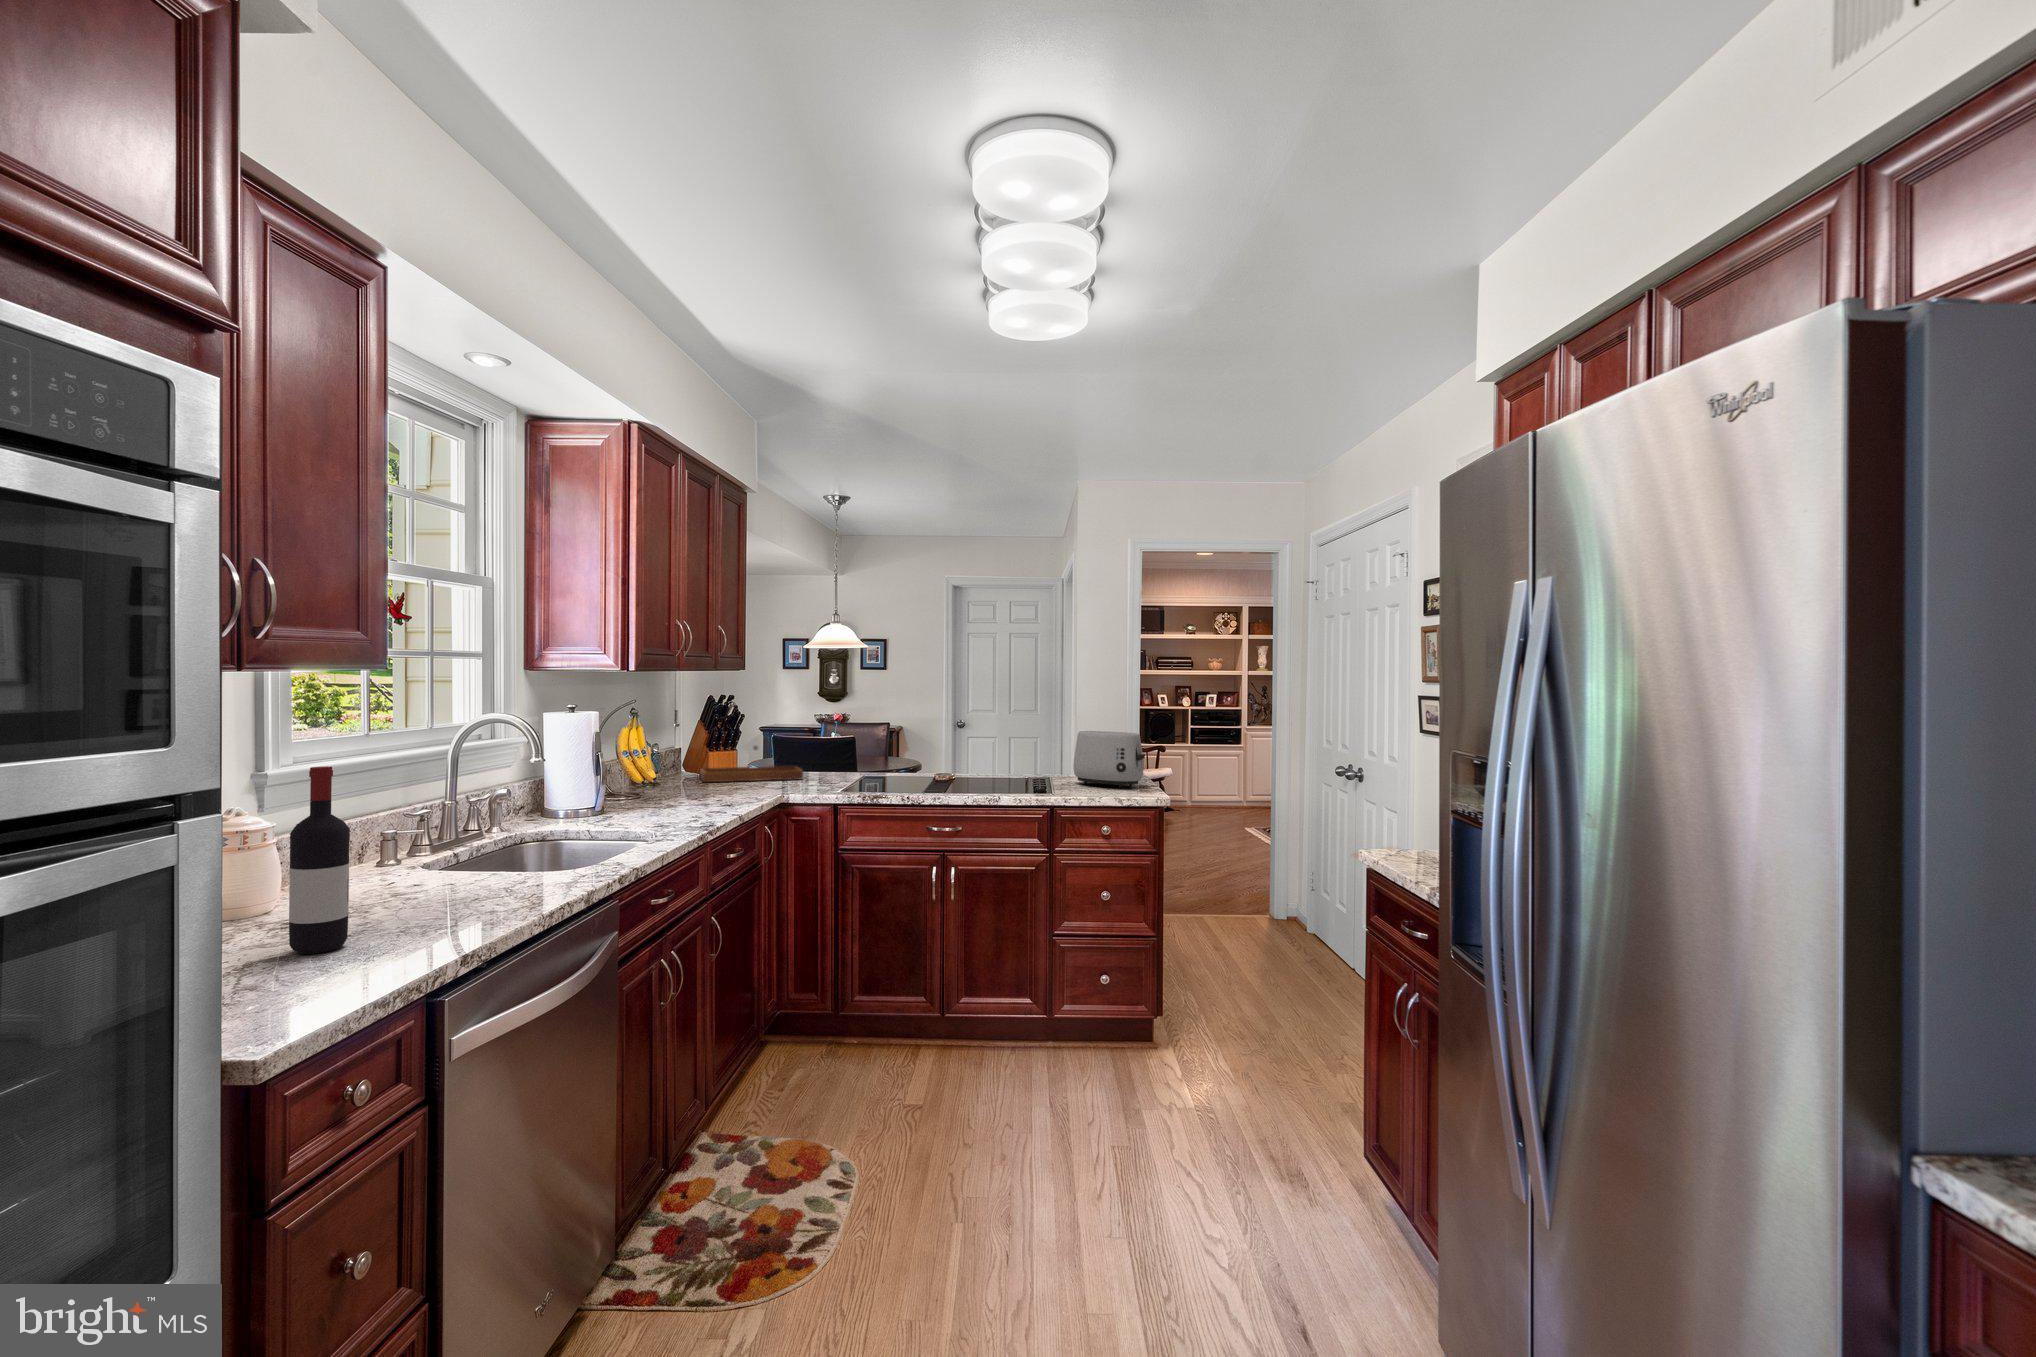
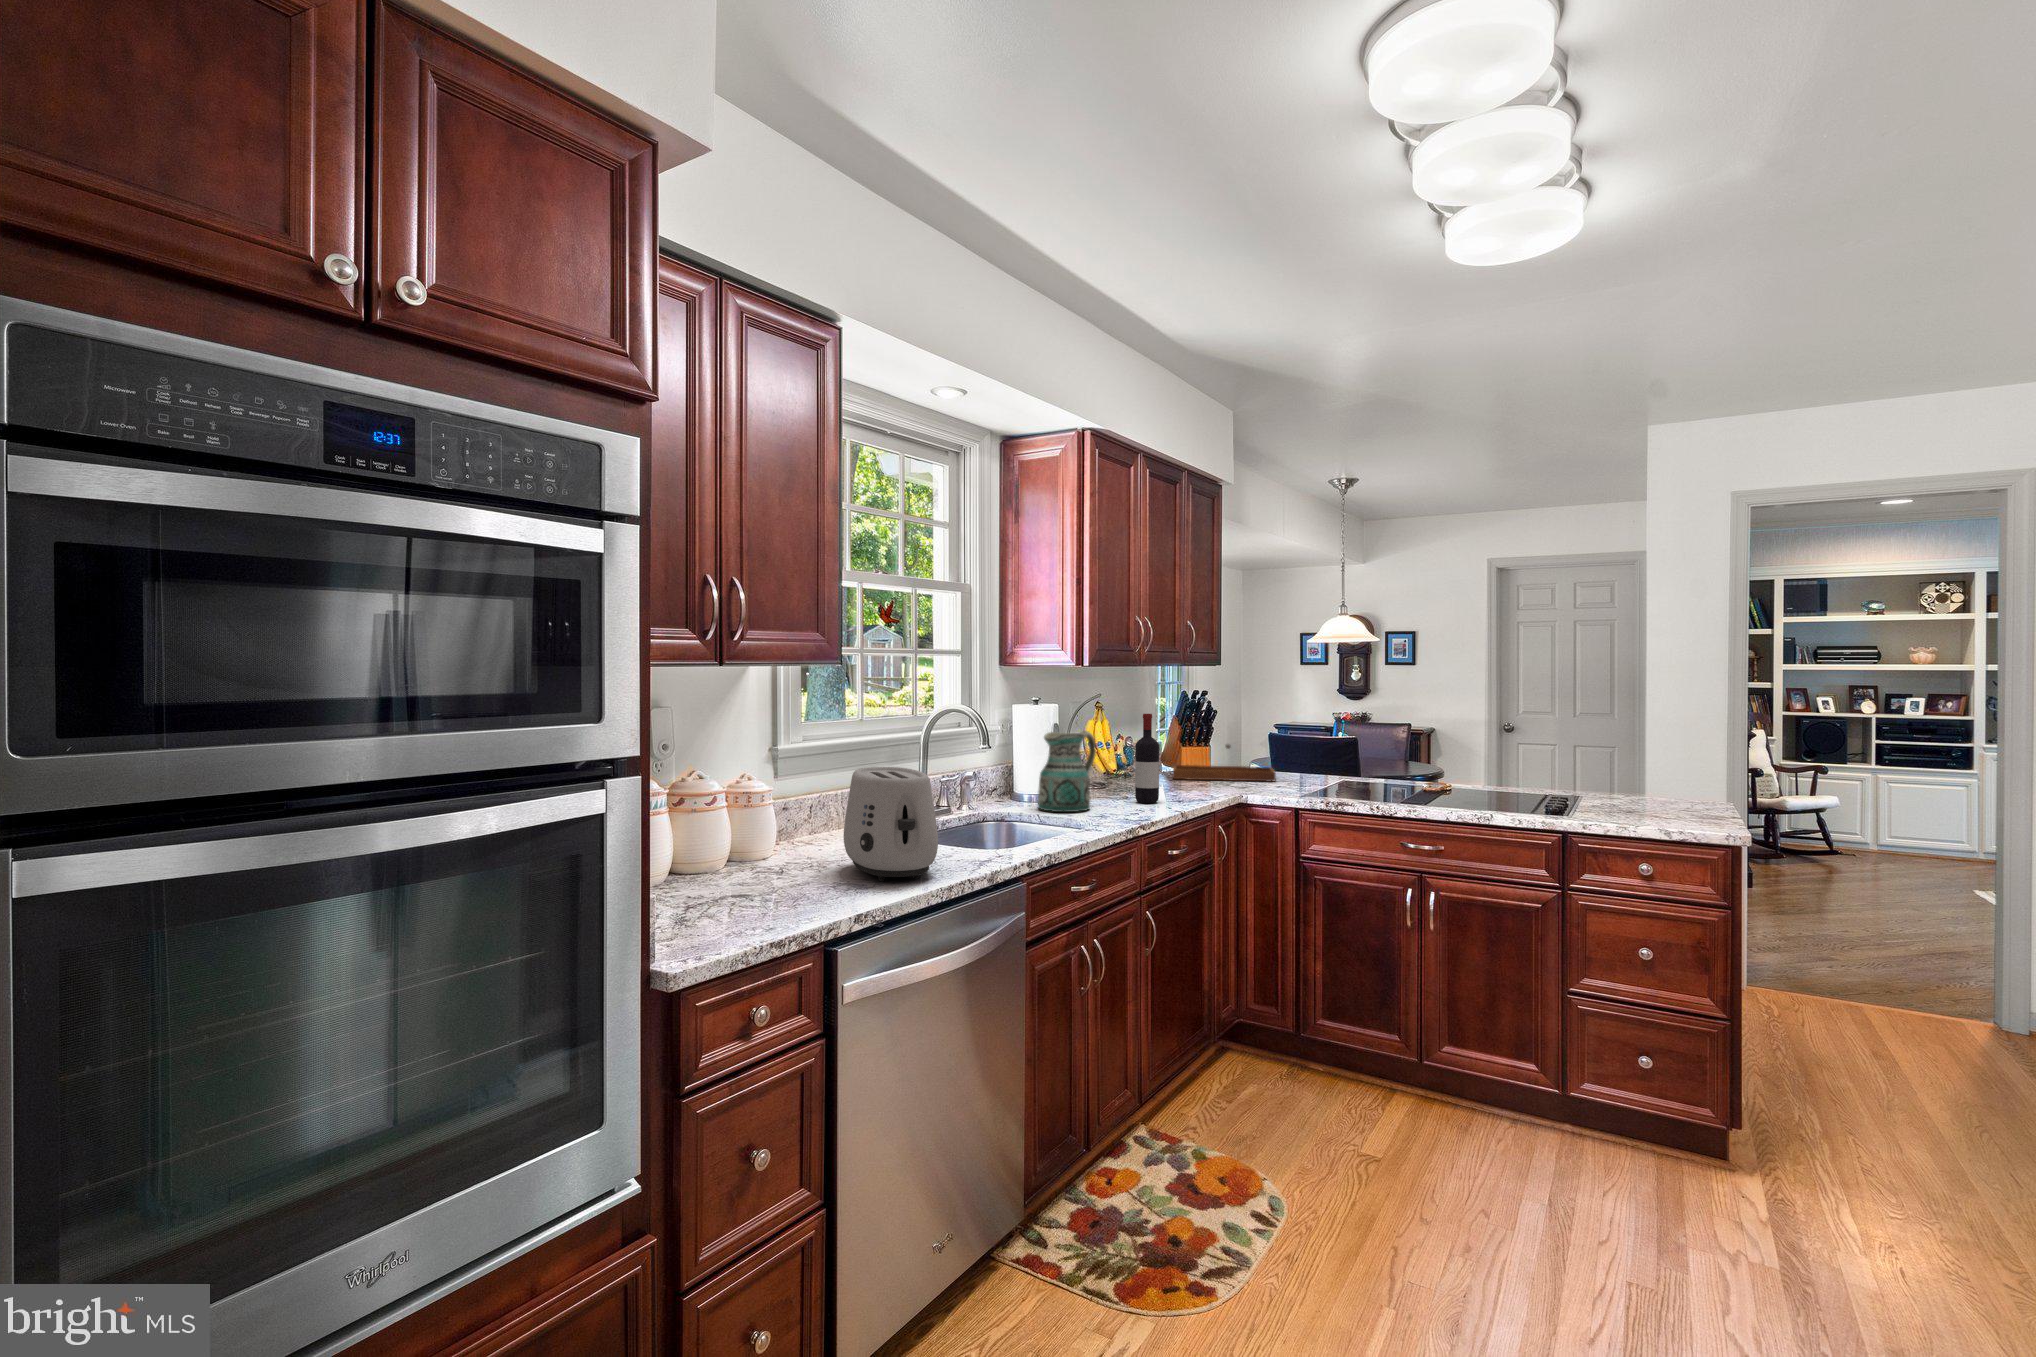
toaster: present [1073,731,1145,788] -> present [844,767,938,881]
ceramic pitcher: none [581,737,643,823] -> present [1038,731,1096,812]
wine bottle: present [289,766,350,954] -> present [1135,714,1159,803]

